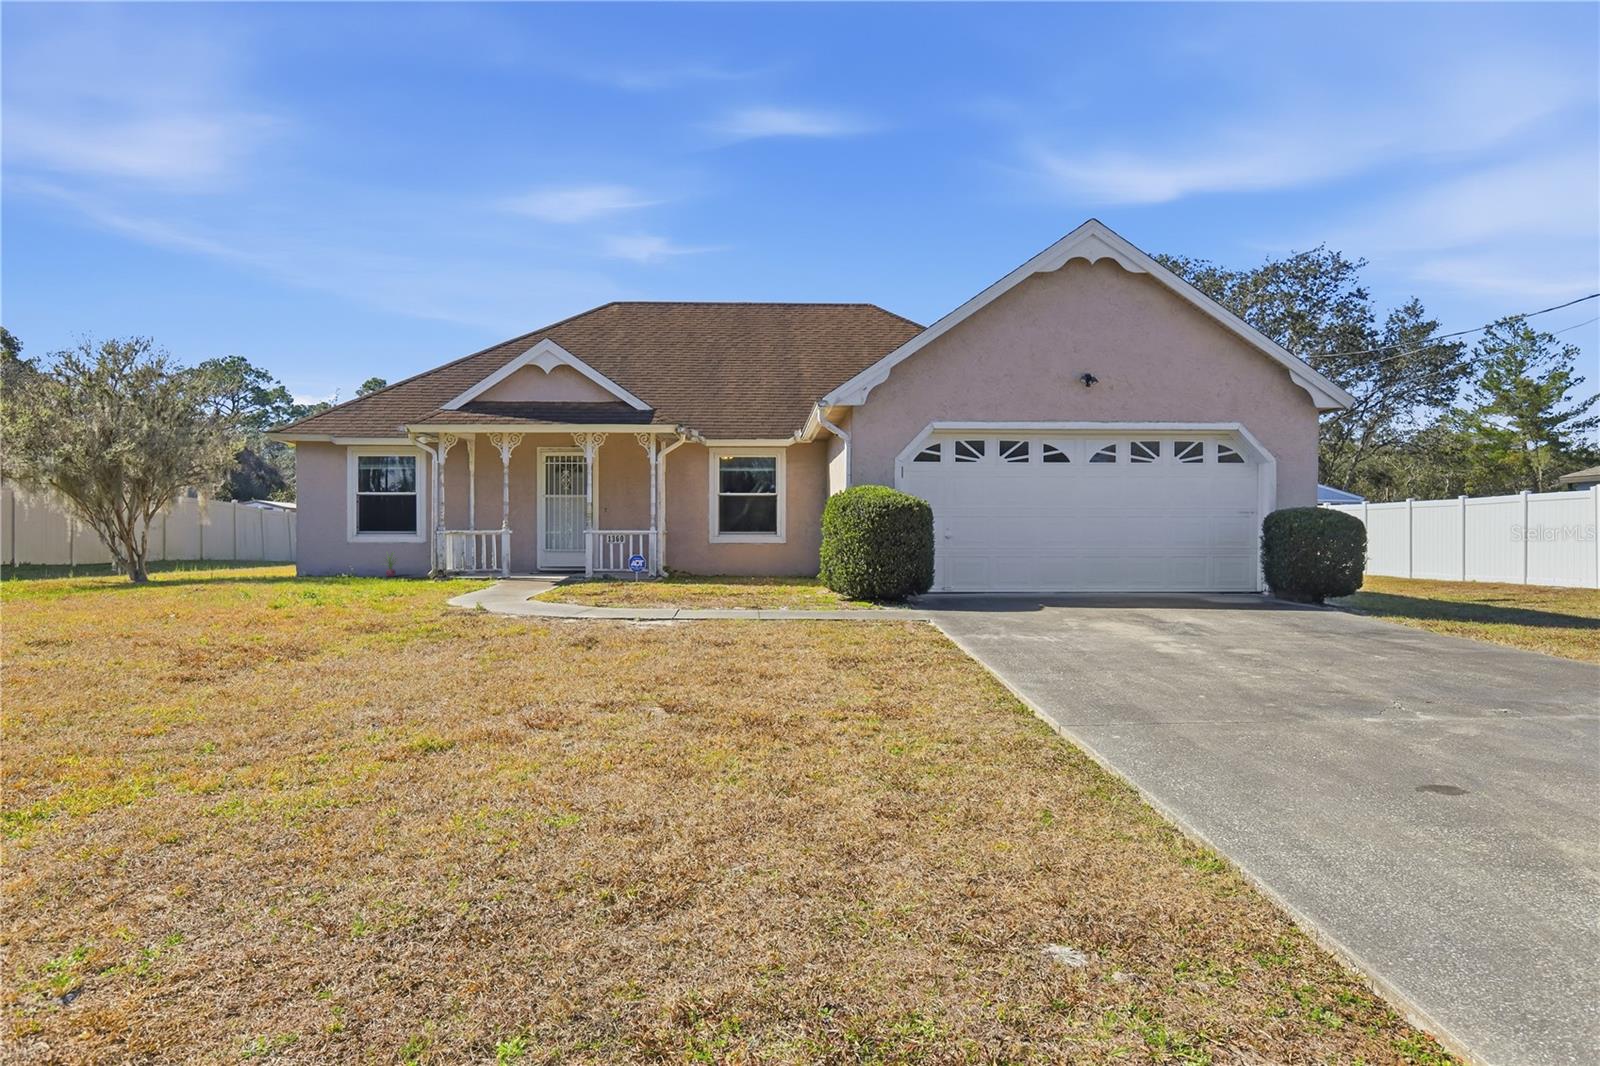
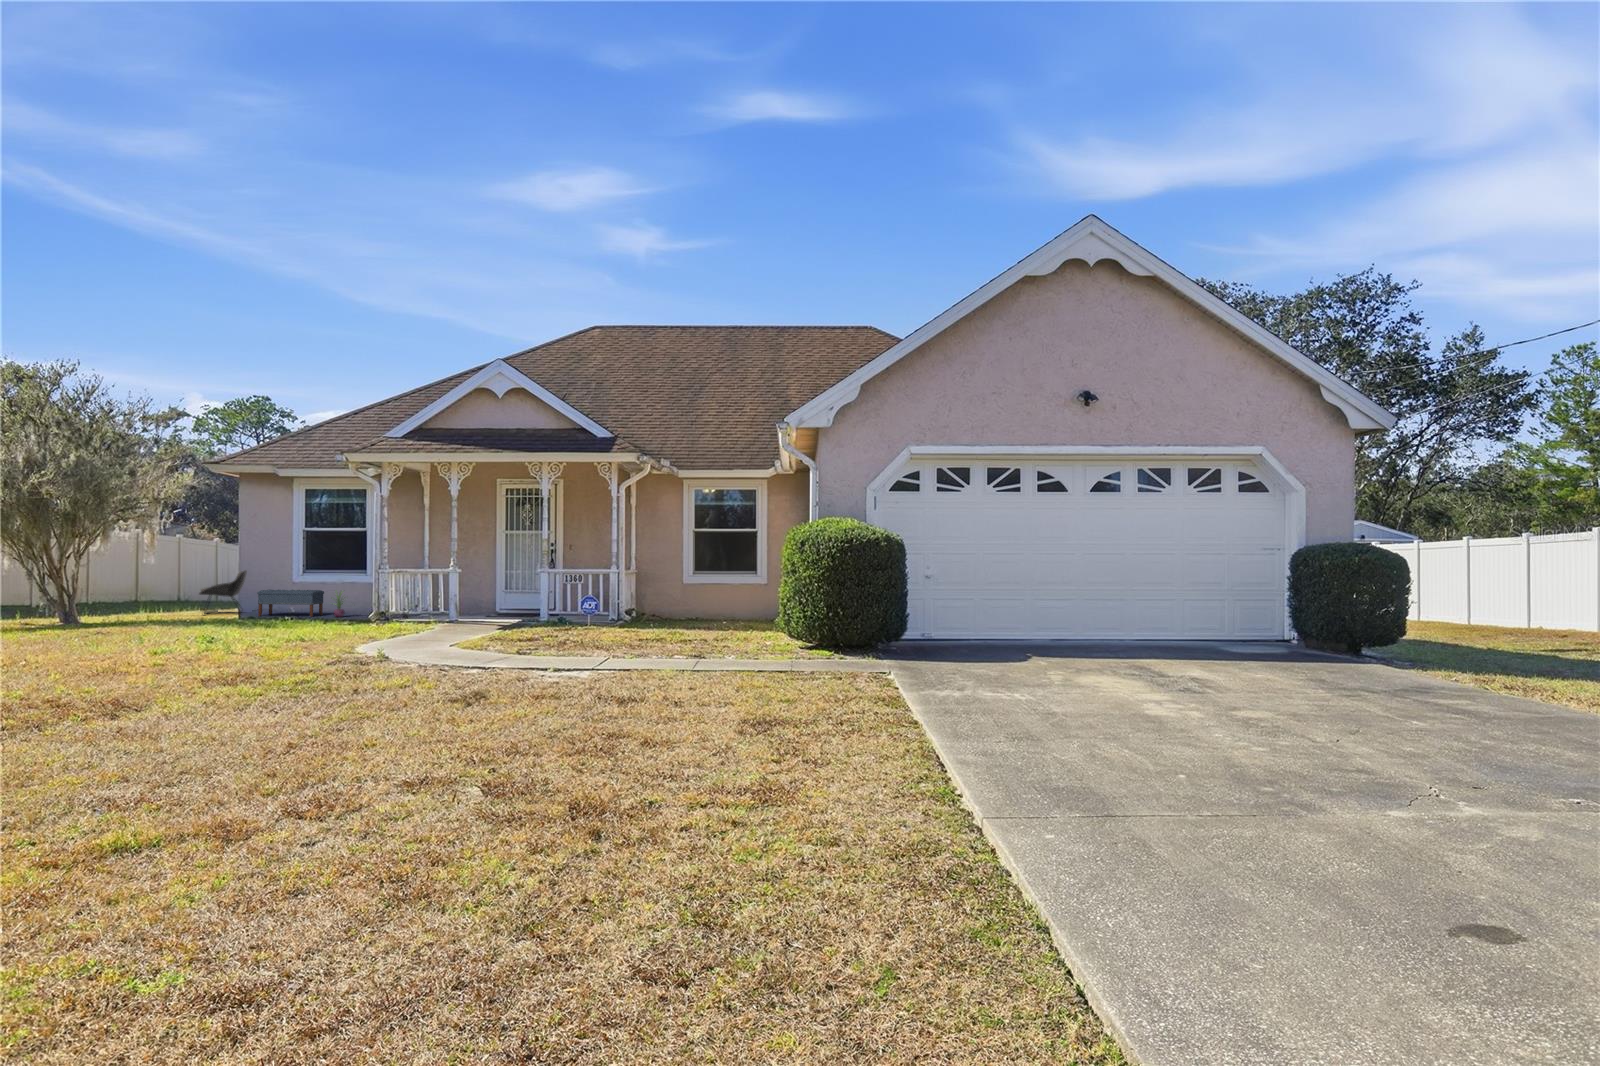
lounge chair: none [254,533,298,576] -> present [199,570,247,614]
bench: none [312,551,374,577] -> present [257,589,324,617]

